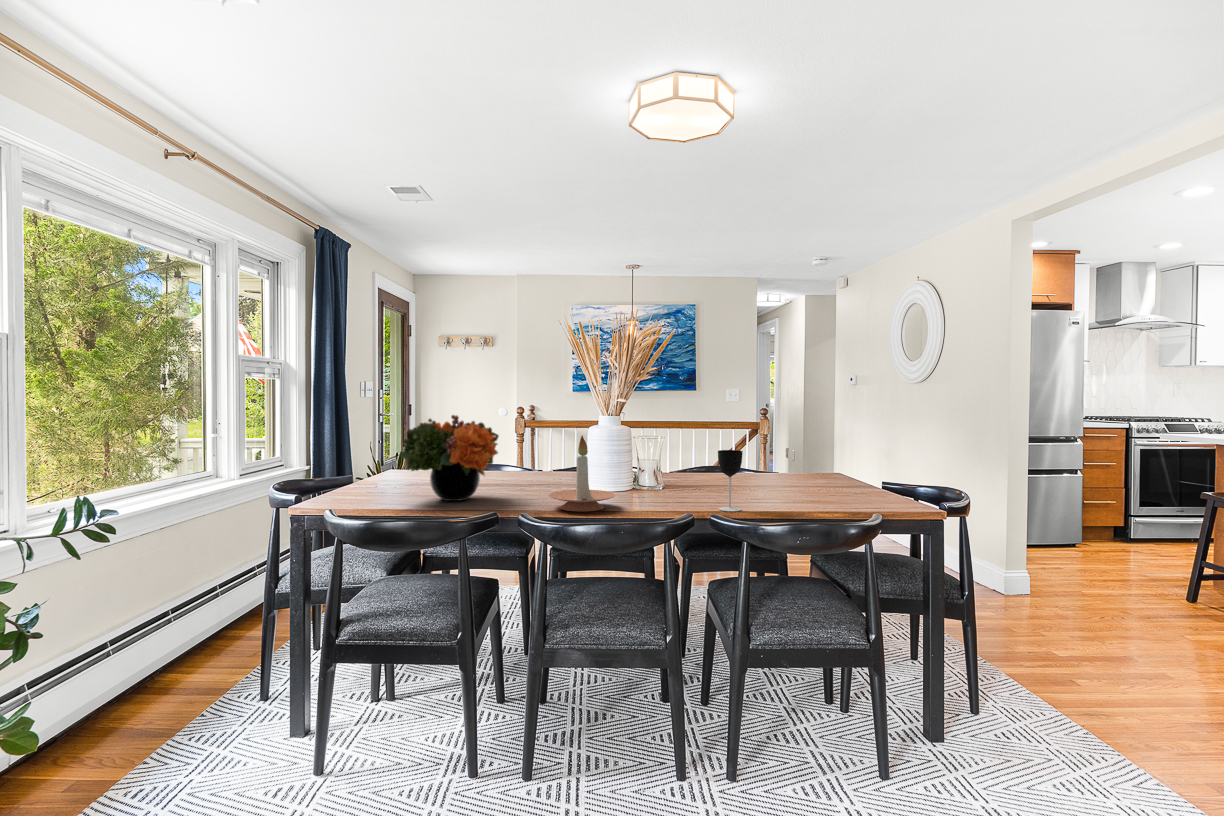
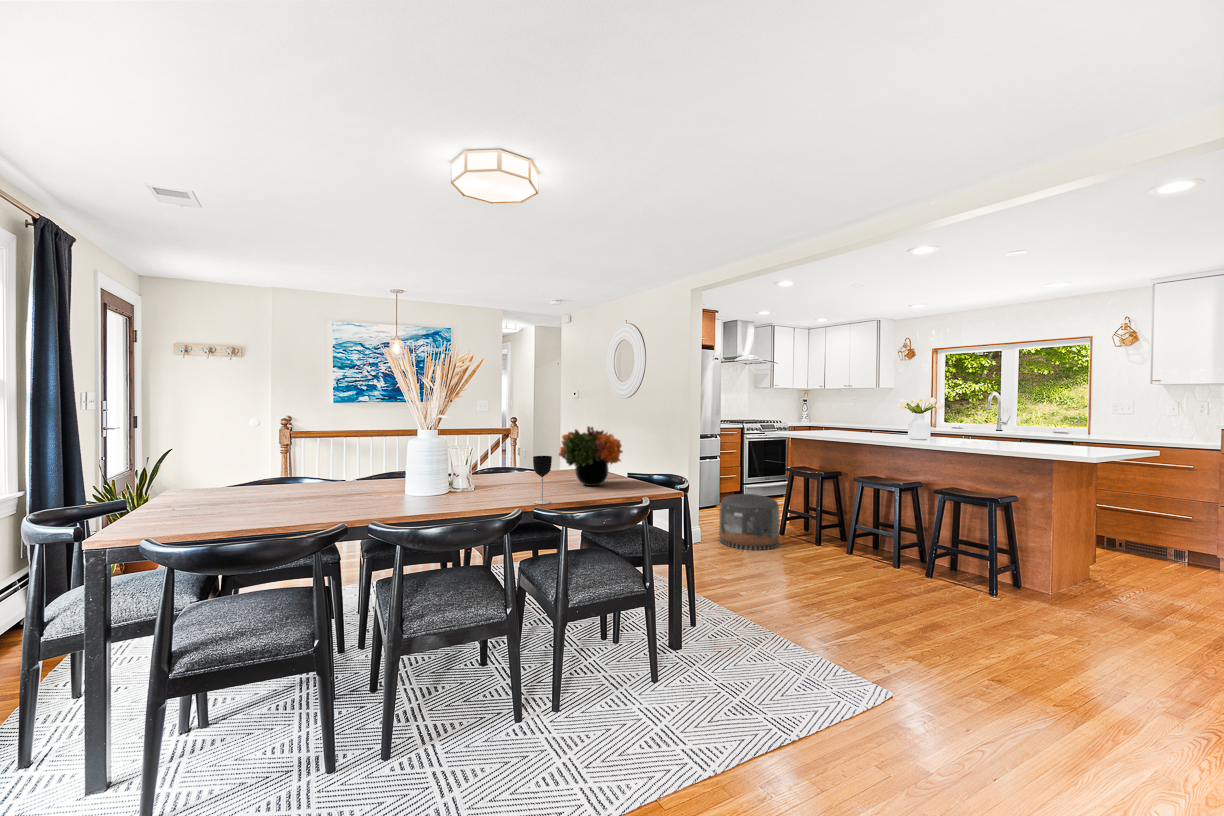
flower arrangement: present [400,415,499,501] -> present [559,427,623,486]
candle holder: present [549,435,615,511] -> none [389,448,451,515]
pouf: none [1063,528,1179,620] -> present [719,494,779,550]

